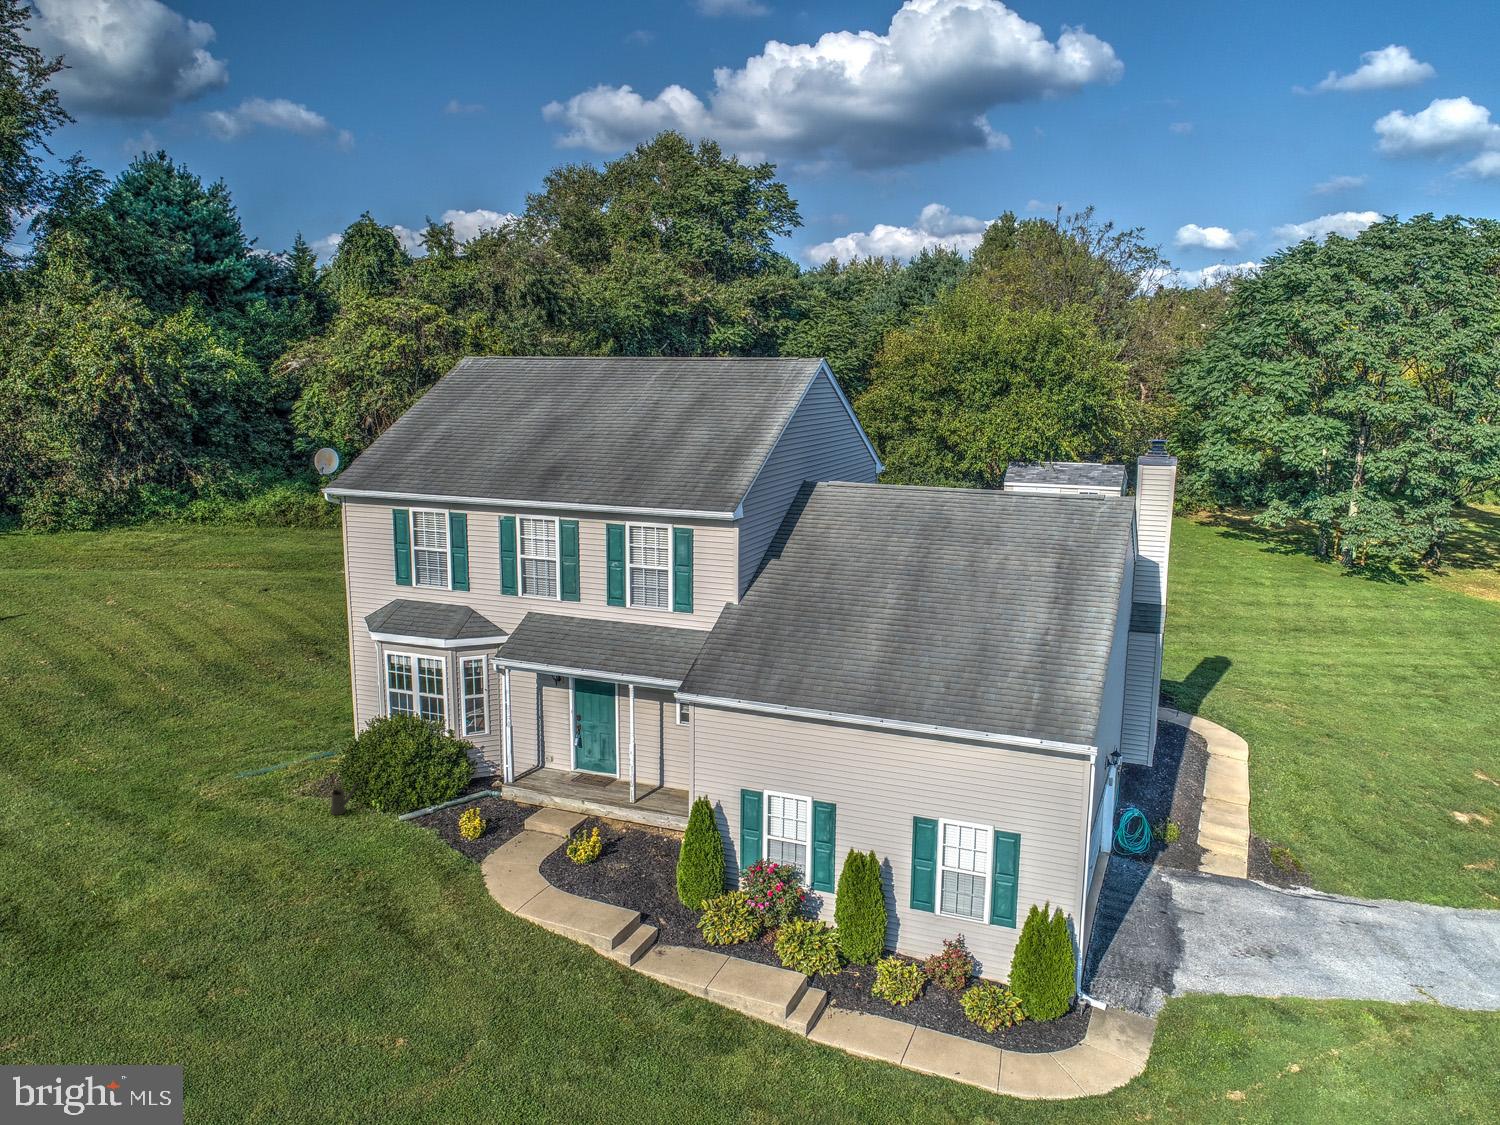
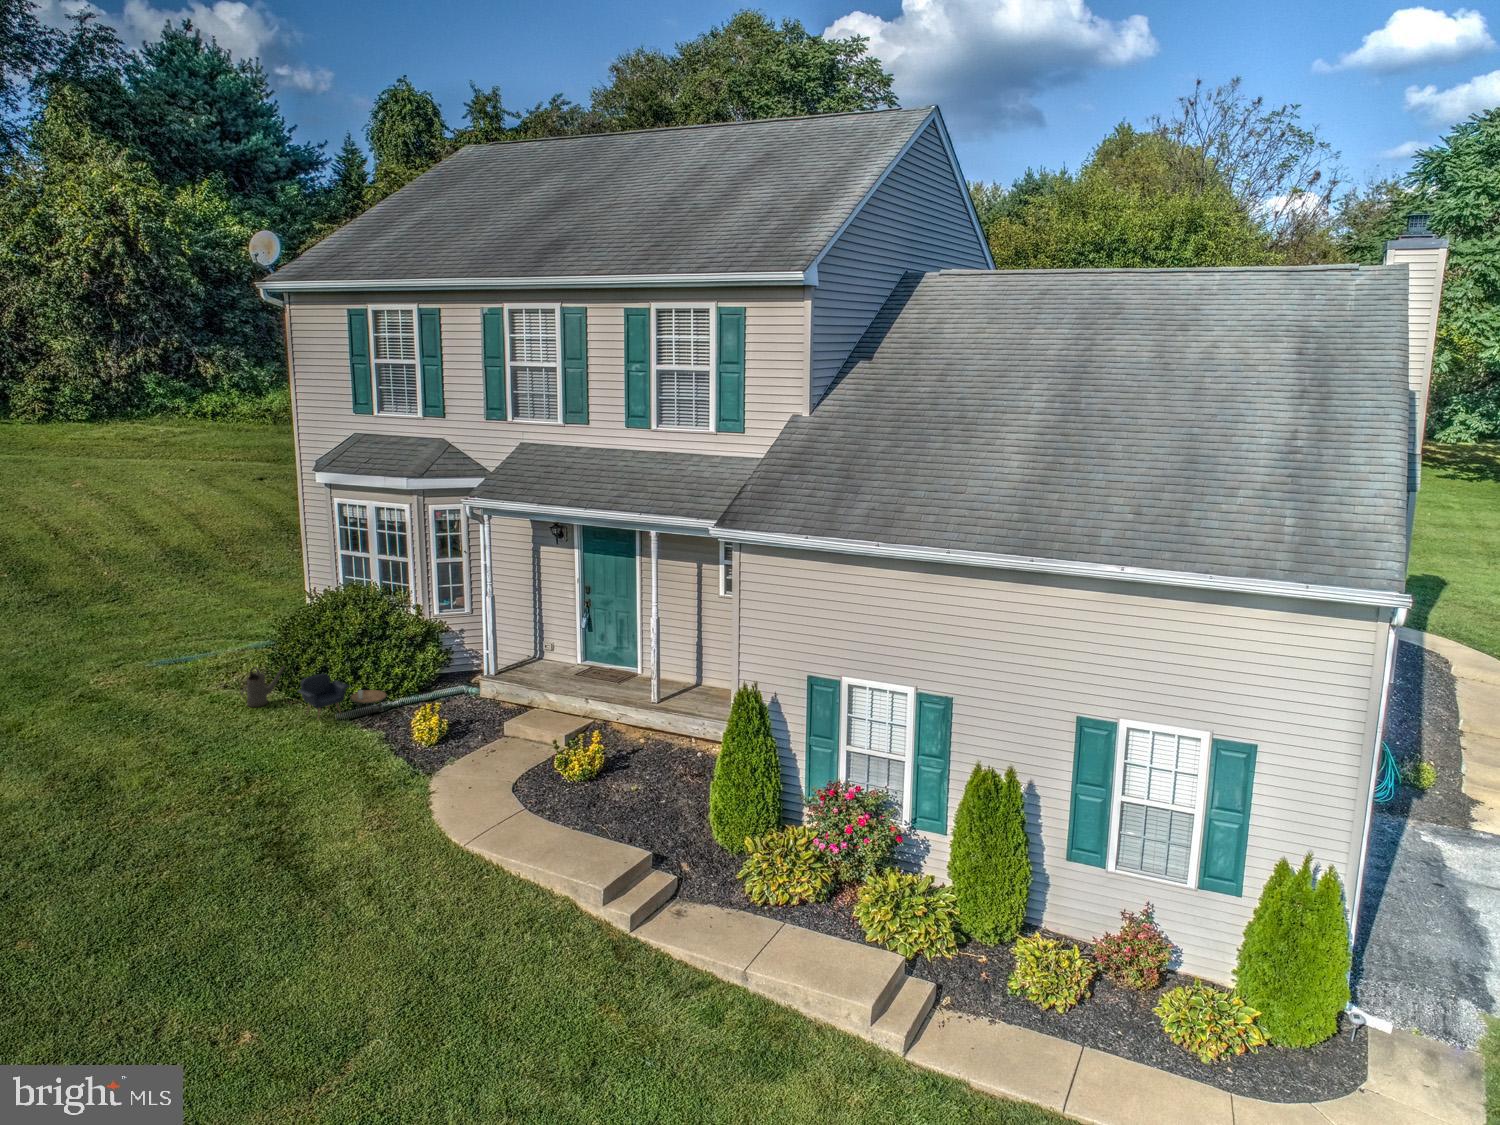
armchair: none [372,788,435,824] -> present [298,674,386,720]

